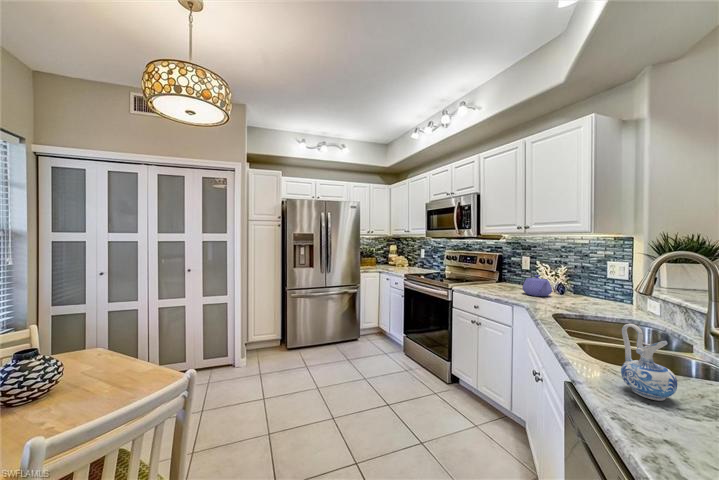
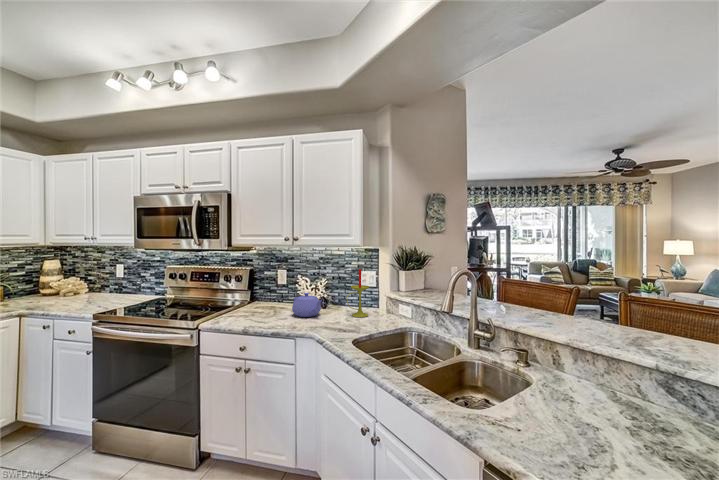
candle: none [579,256,610,306] -> present [346,269,369,317]
ceramic pitcher: present [621,324,677,401] -> none [515,367,560,440]

